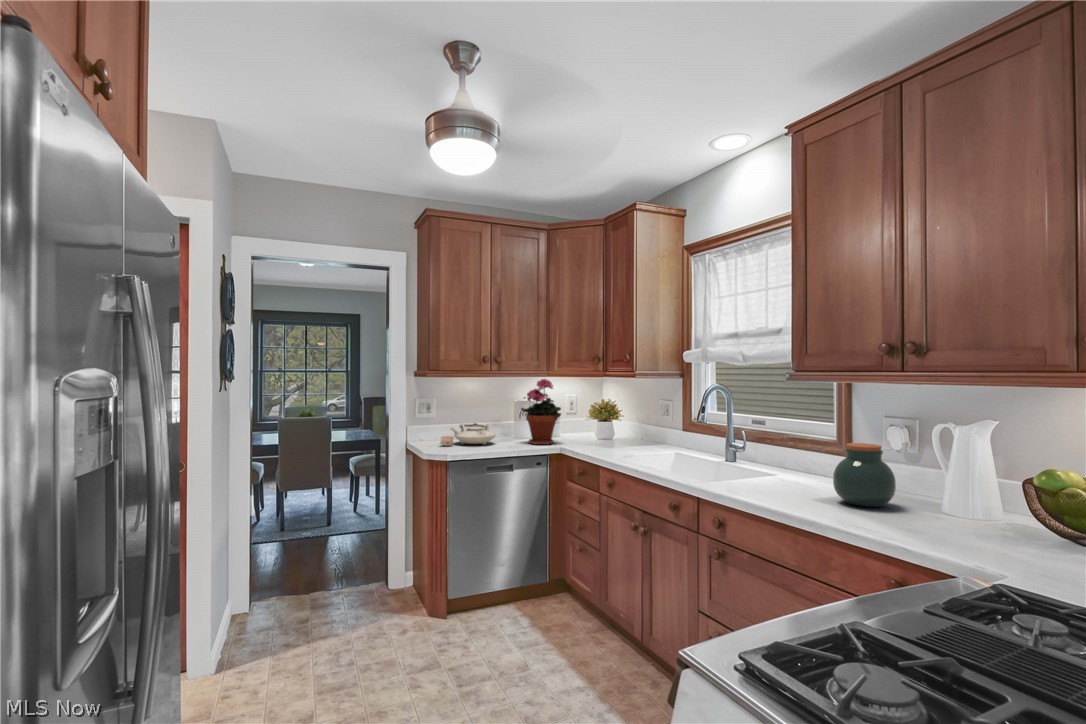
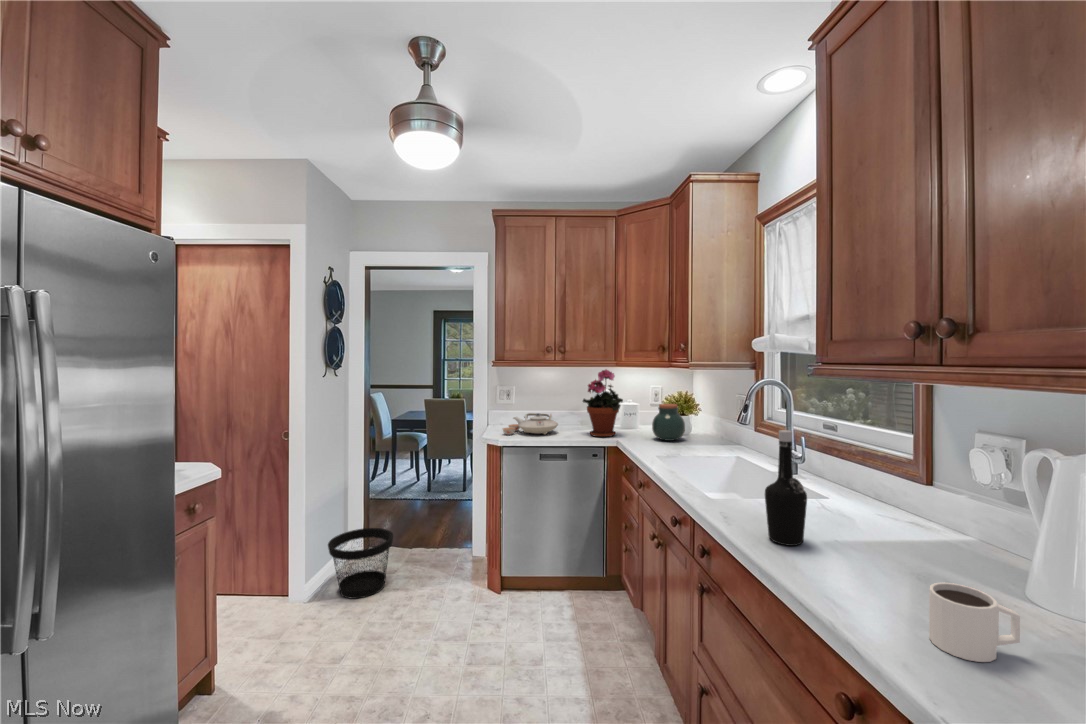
bottle: none [768,413,799,498] -> present [765,430,807,546]
jar: present [833,443,896,507] -> present [652,404,685,441]
mug: none [912,493,960,533] -> present [929,583,1020,662]
wastebasket: none [233,562,314,646] -> present [328,528,393,599]

